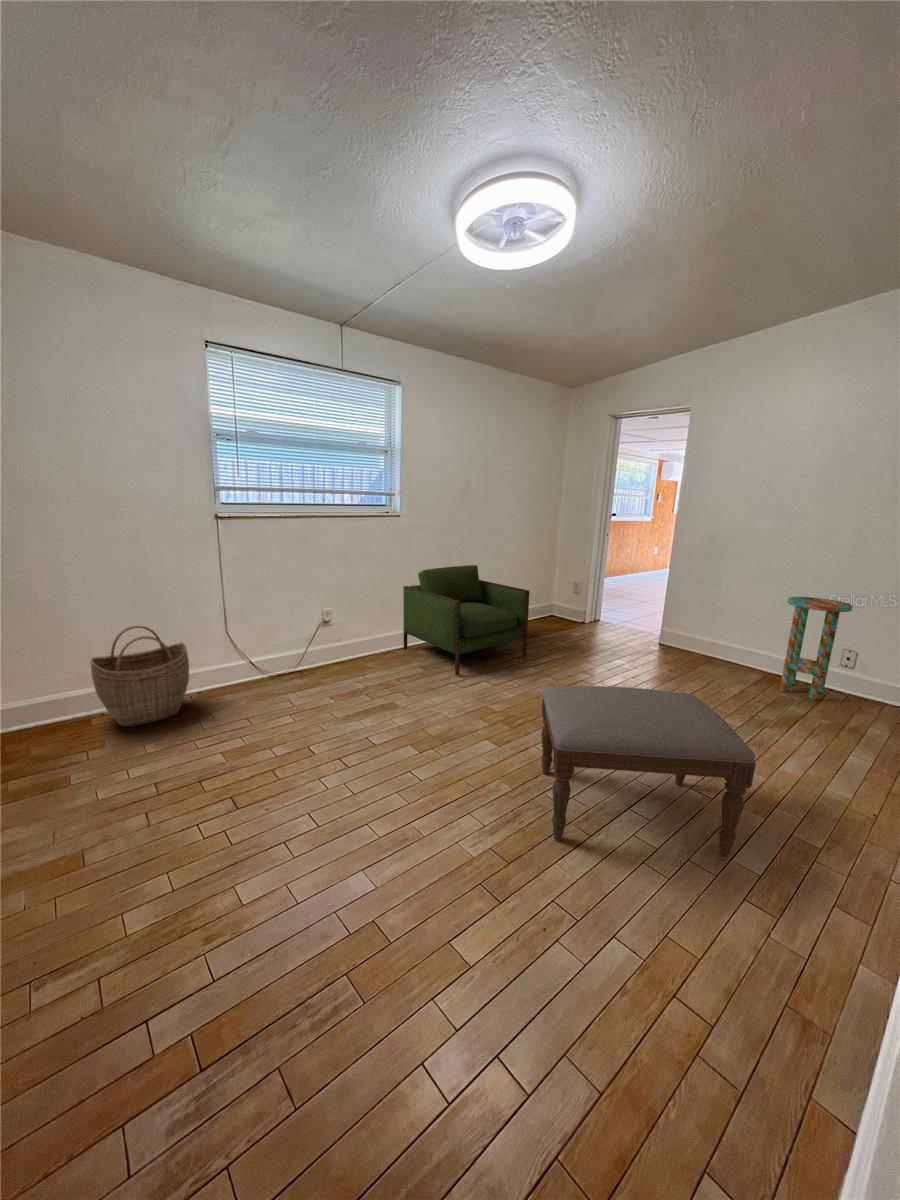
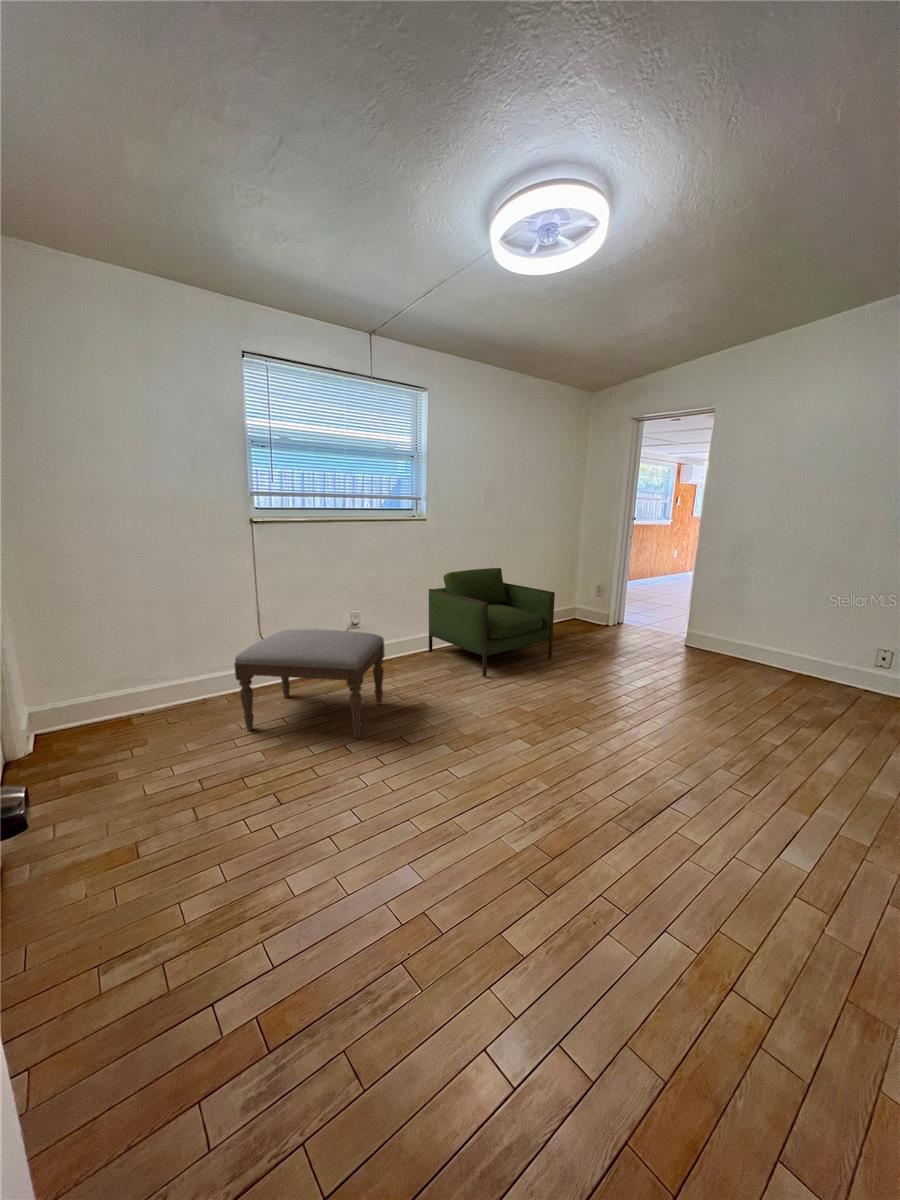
side table: present [780,597,853,700] -> none [813,596,889,701]
woven basket: present [90,626,189,727] -> none [133,627,225,726]
ottoman: present [541,686,756,856] -> present [234,629,385,738]

